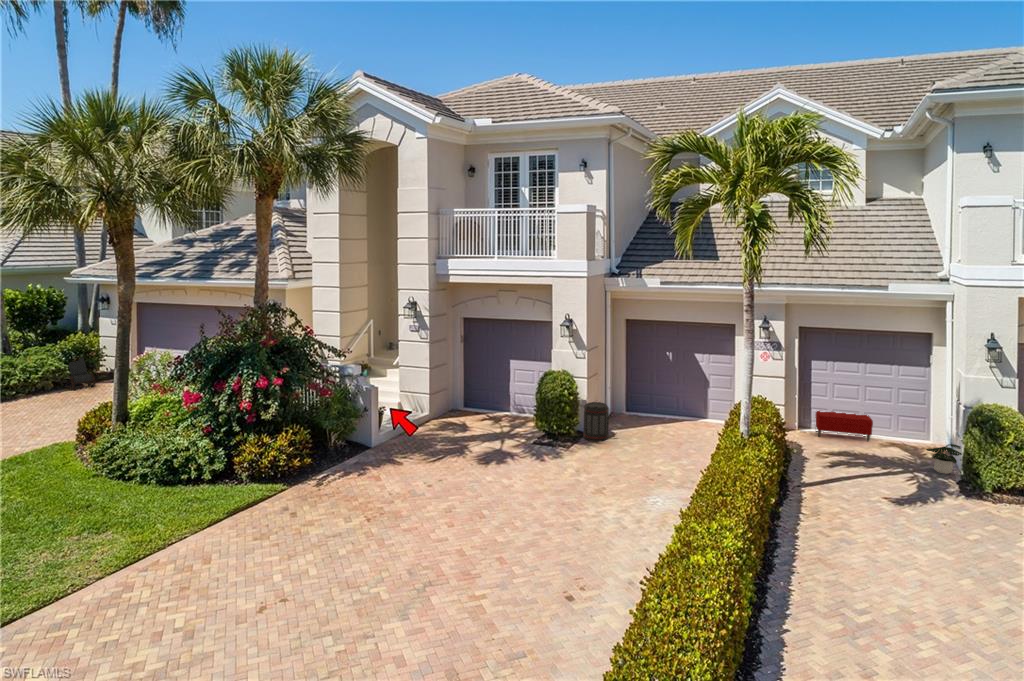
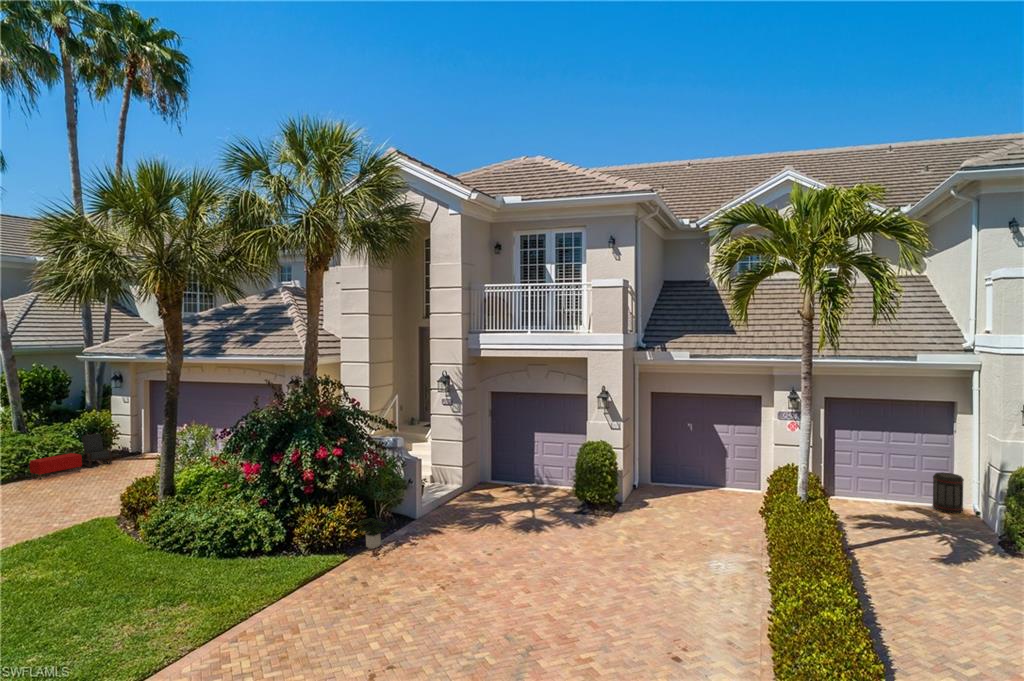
trash can: present [583,402,609,442] -> present [932,472,964,513]
bench: present [815,411,873,441] -> present [30,453,82,480]
potted plant: present [926,444,962,474] -> present [357,518,387,548]

